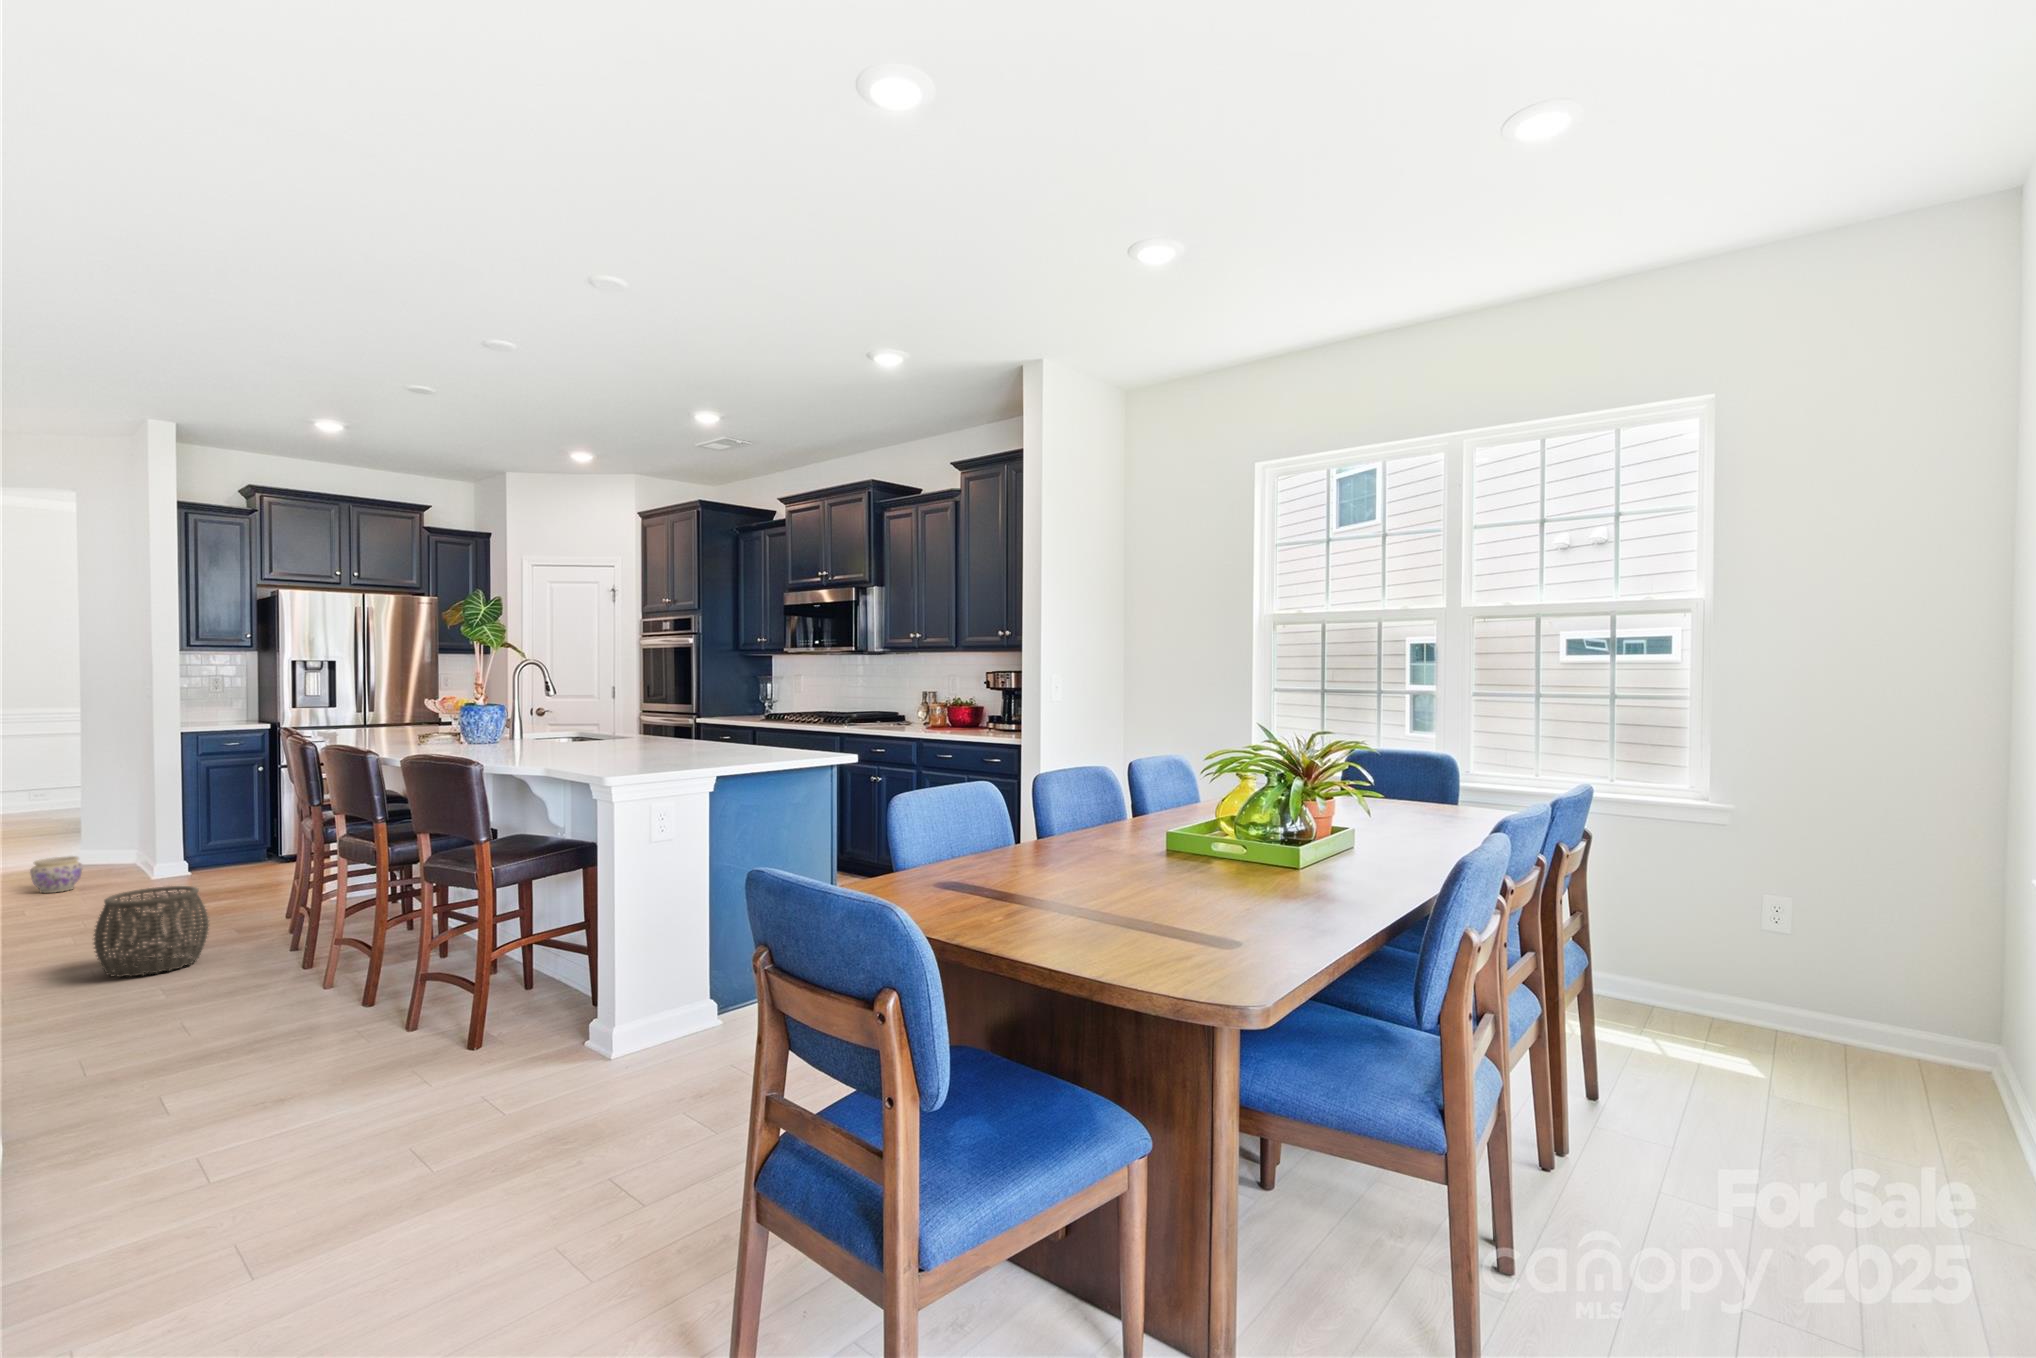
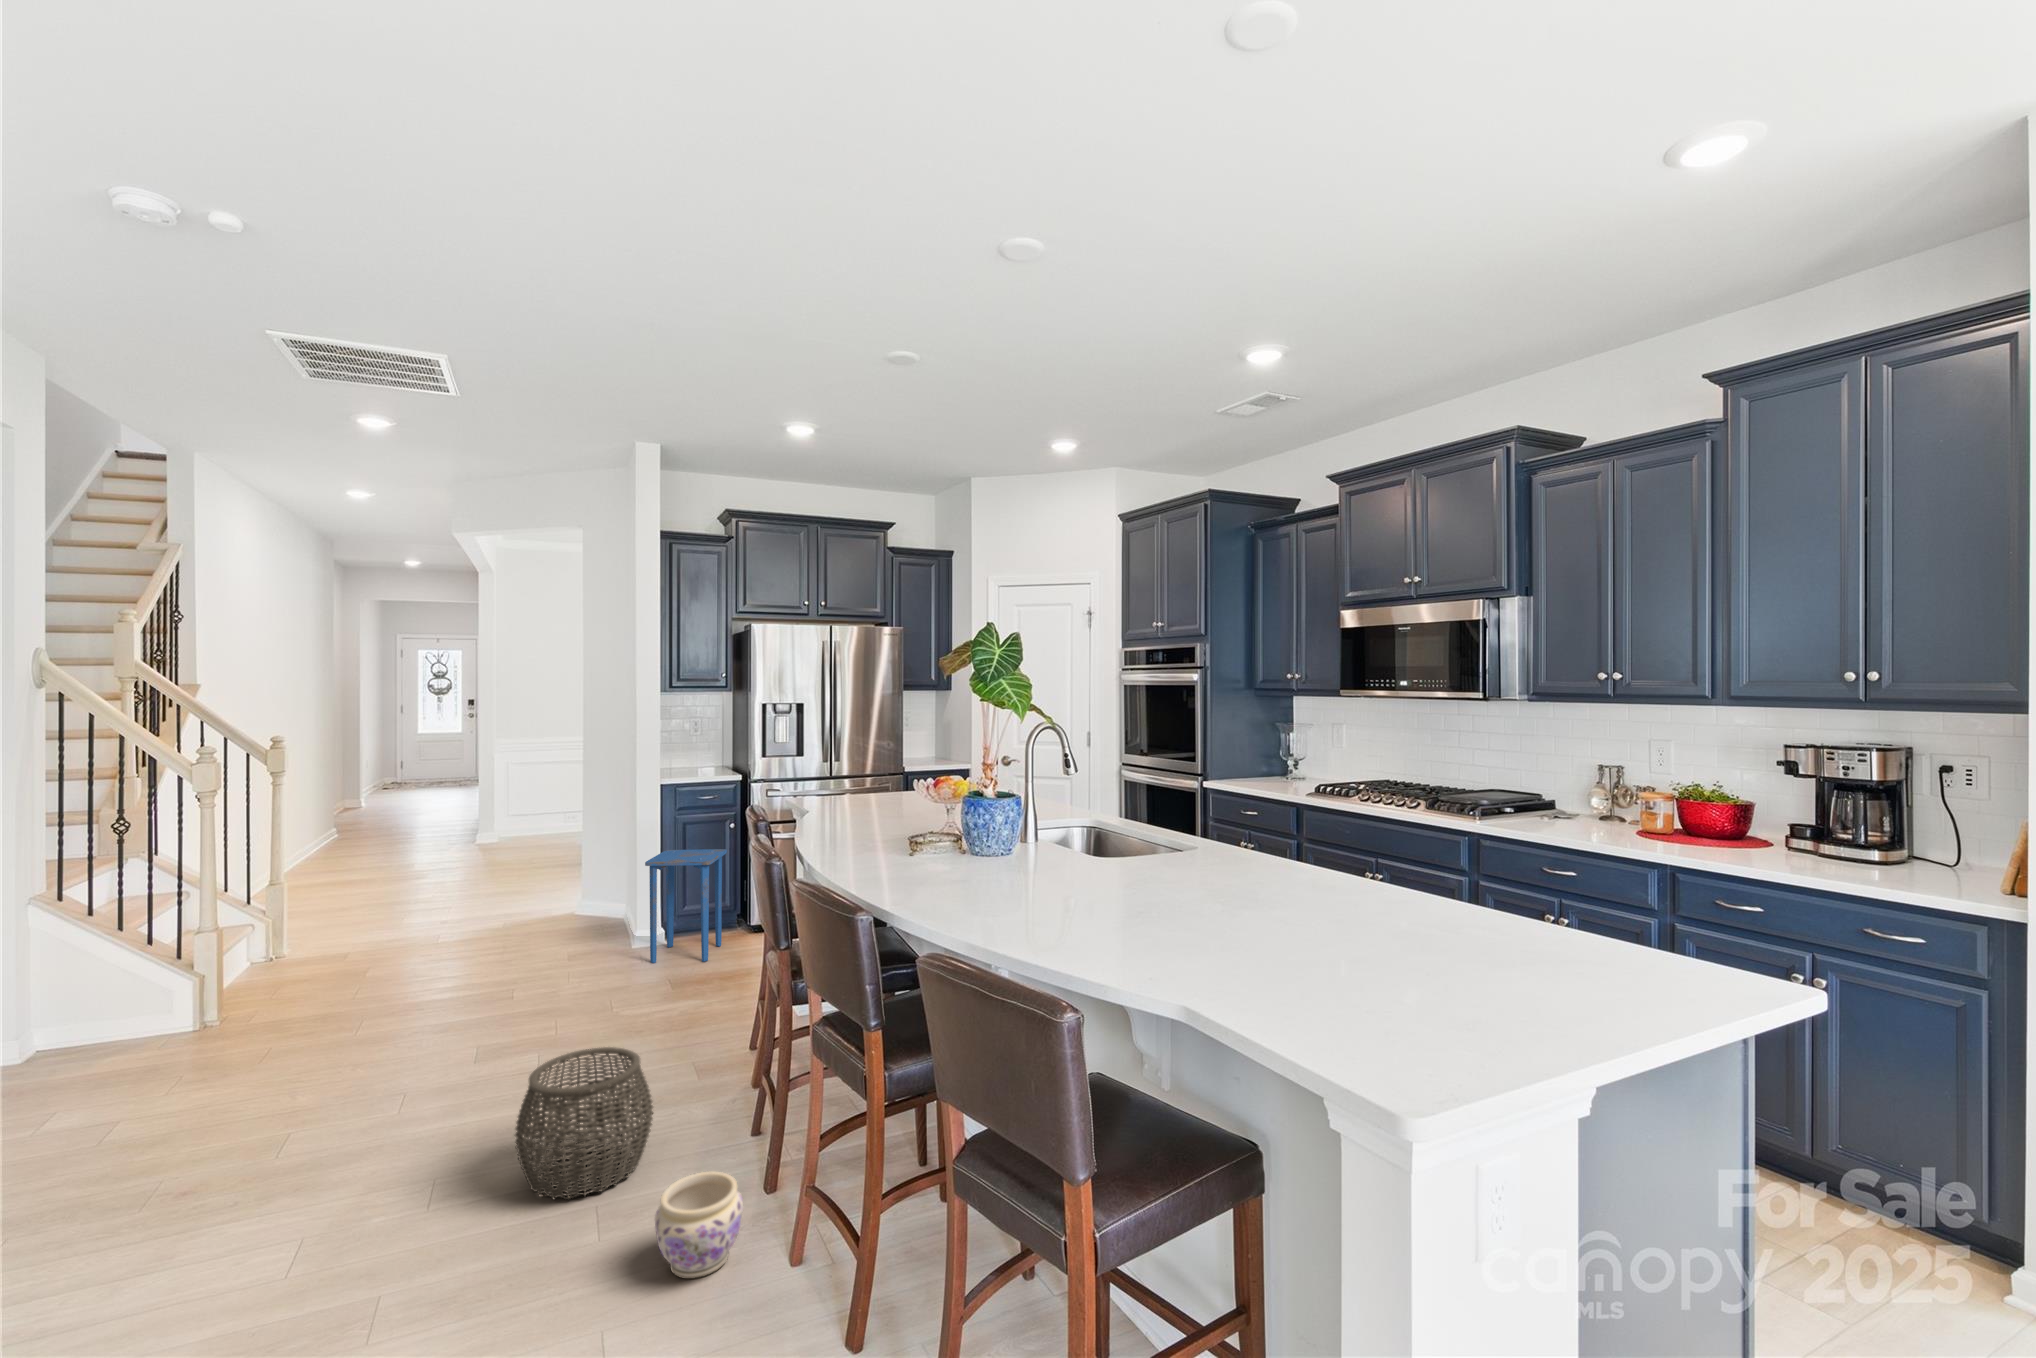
side table: none [170,786,256,883] -> present [645,849,727,963]
planter: present [30,856,83,893] -> present [655,1172,743,1279]

